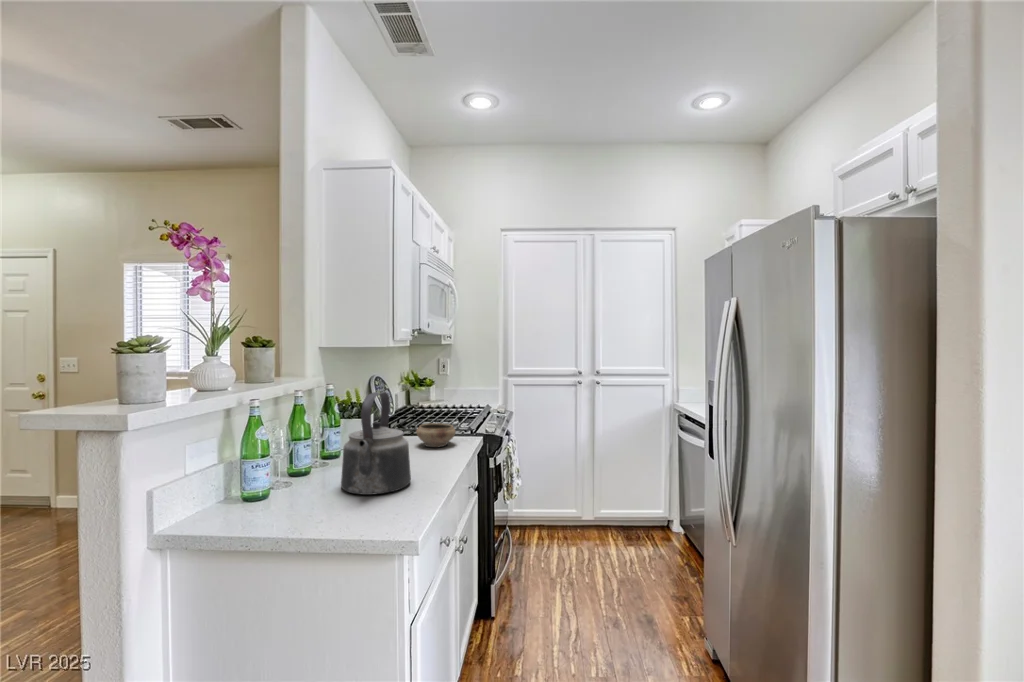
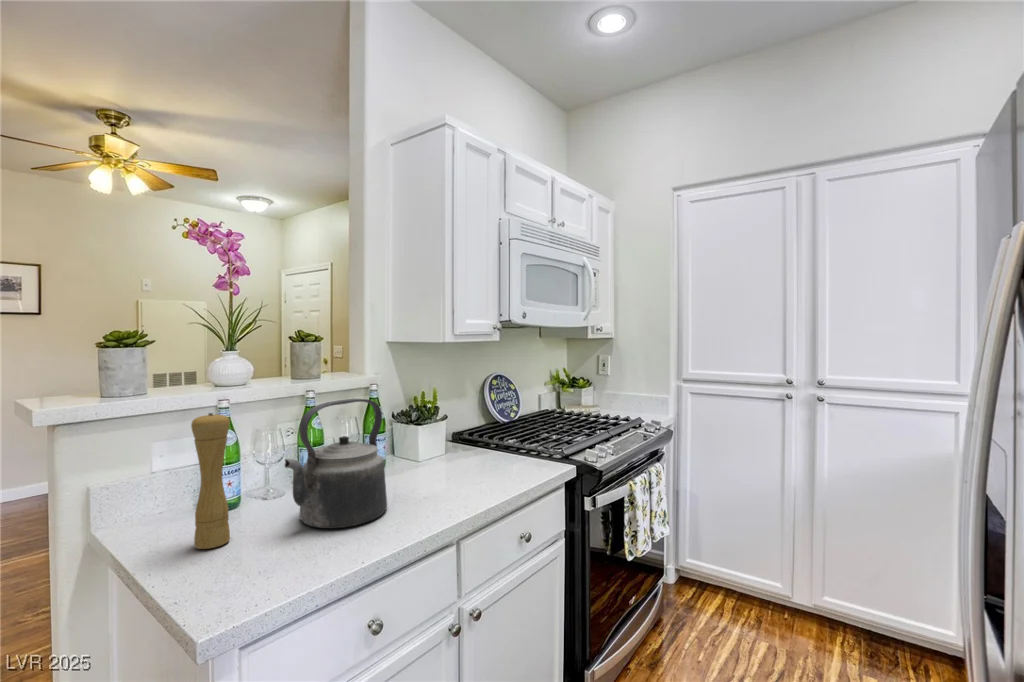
pepper mill: none [290,406,321,522] -> present [191,413,230,549]
ceramic bowl: present [416,423,456,447] -> none [472,439,521,471]

